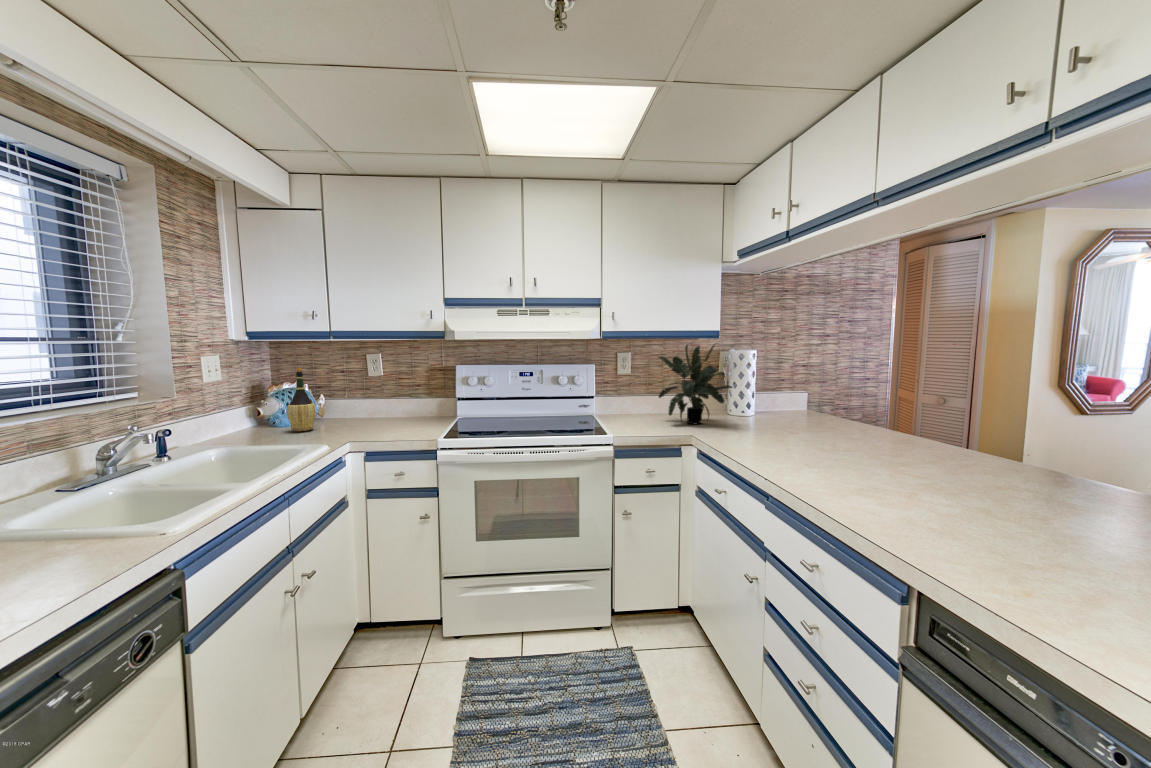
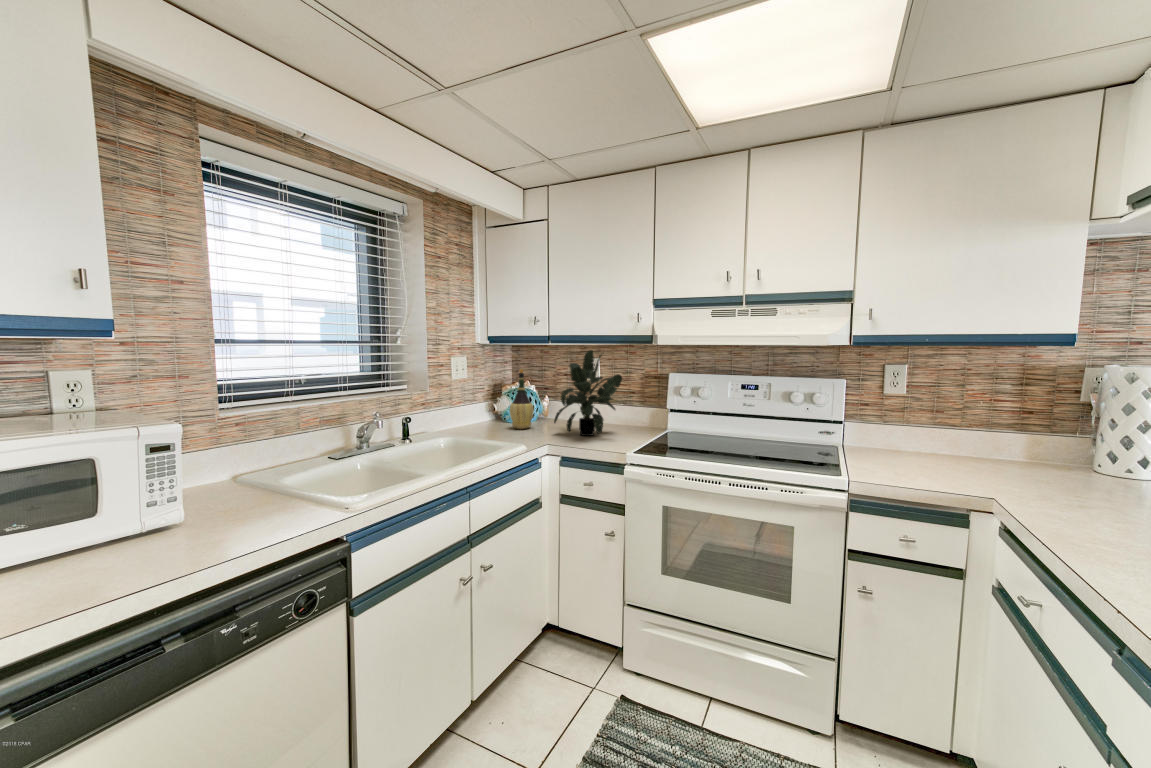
potted plant: present [659,344,732,424] -> present [554,350,622,436]

